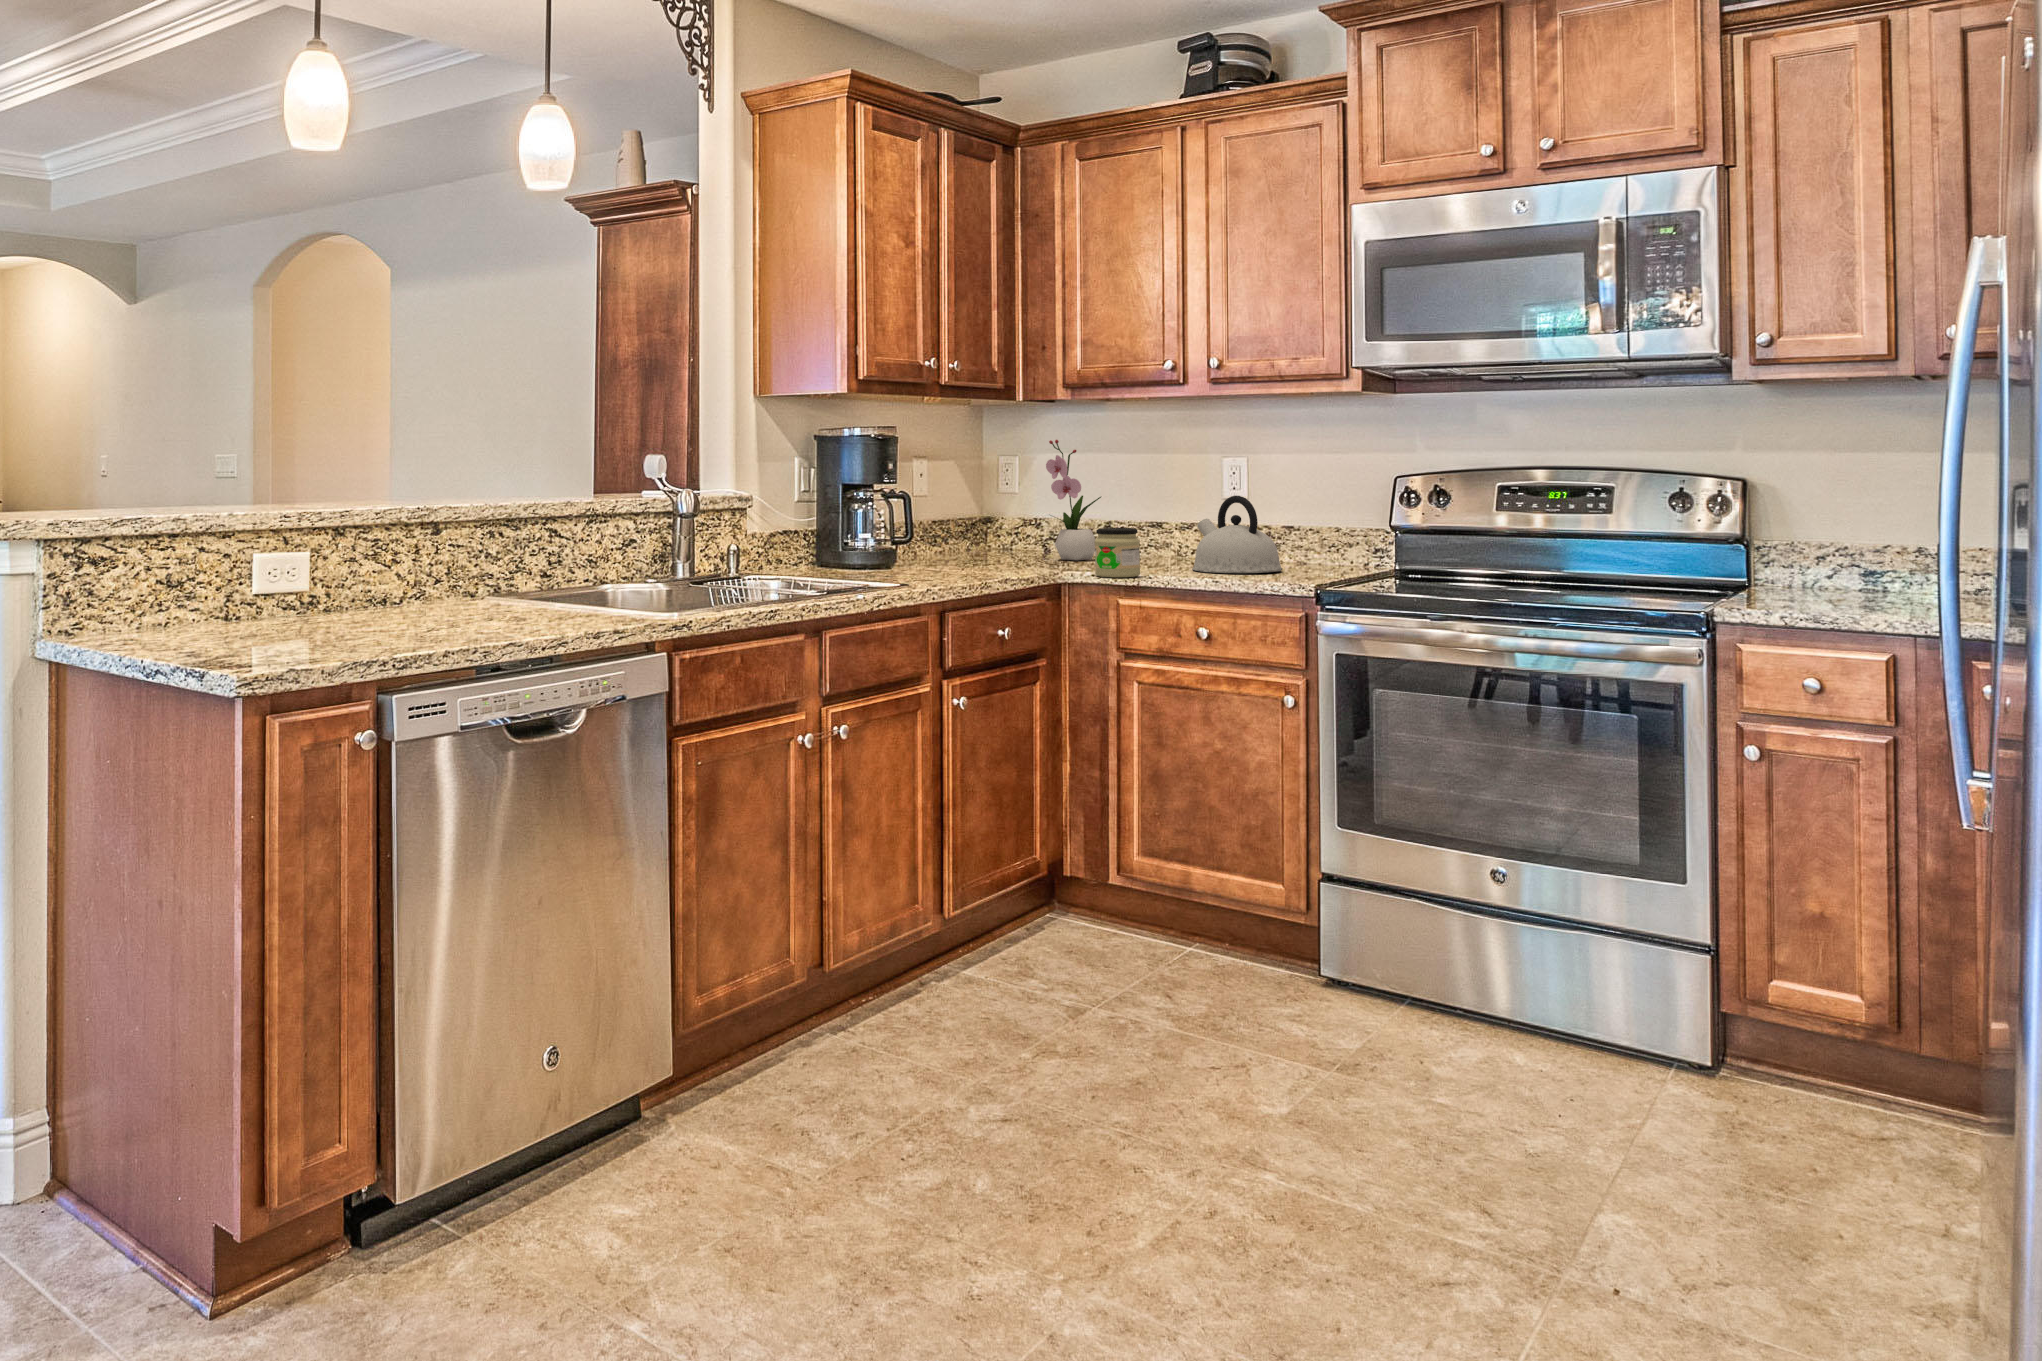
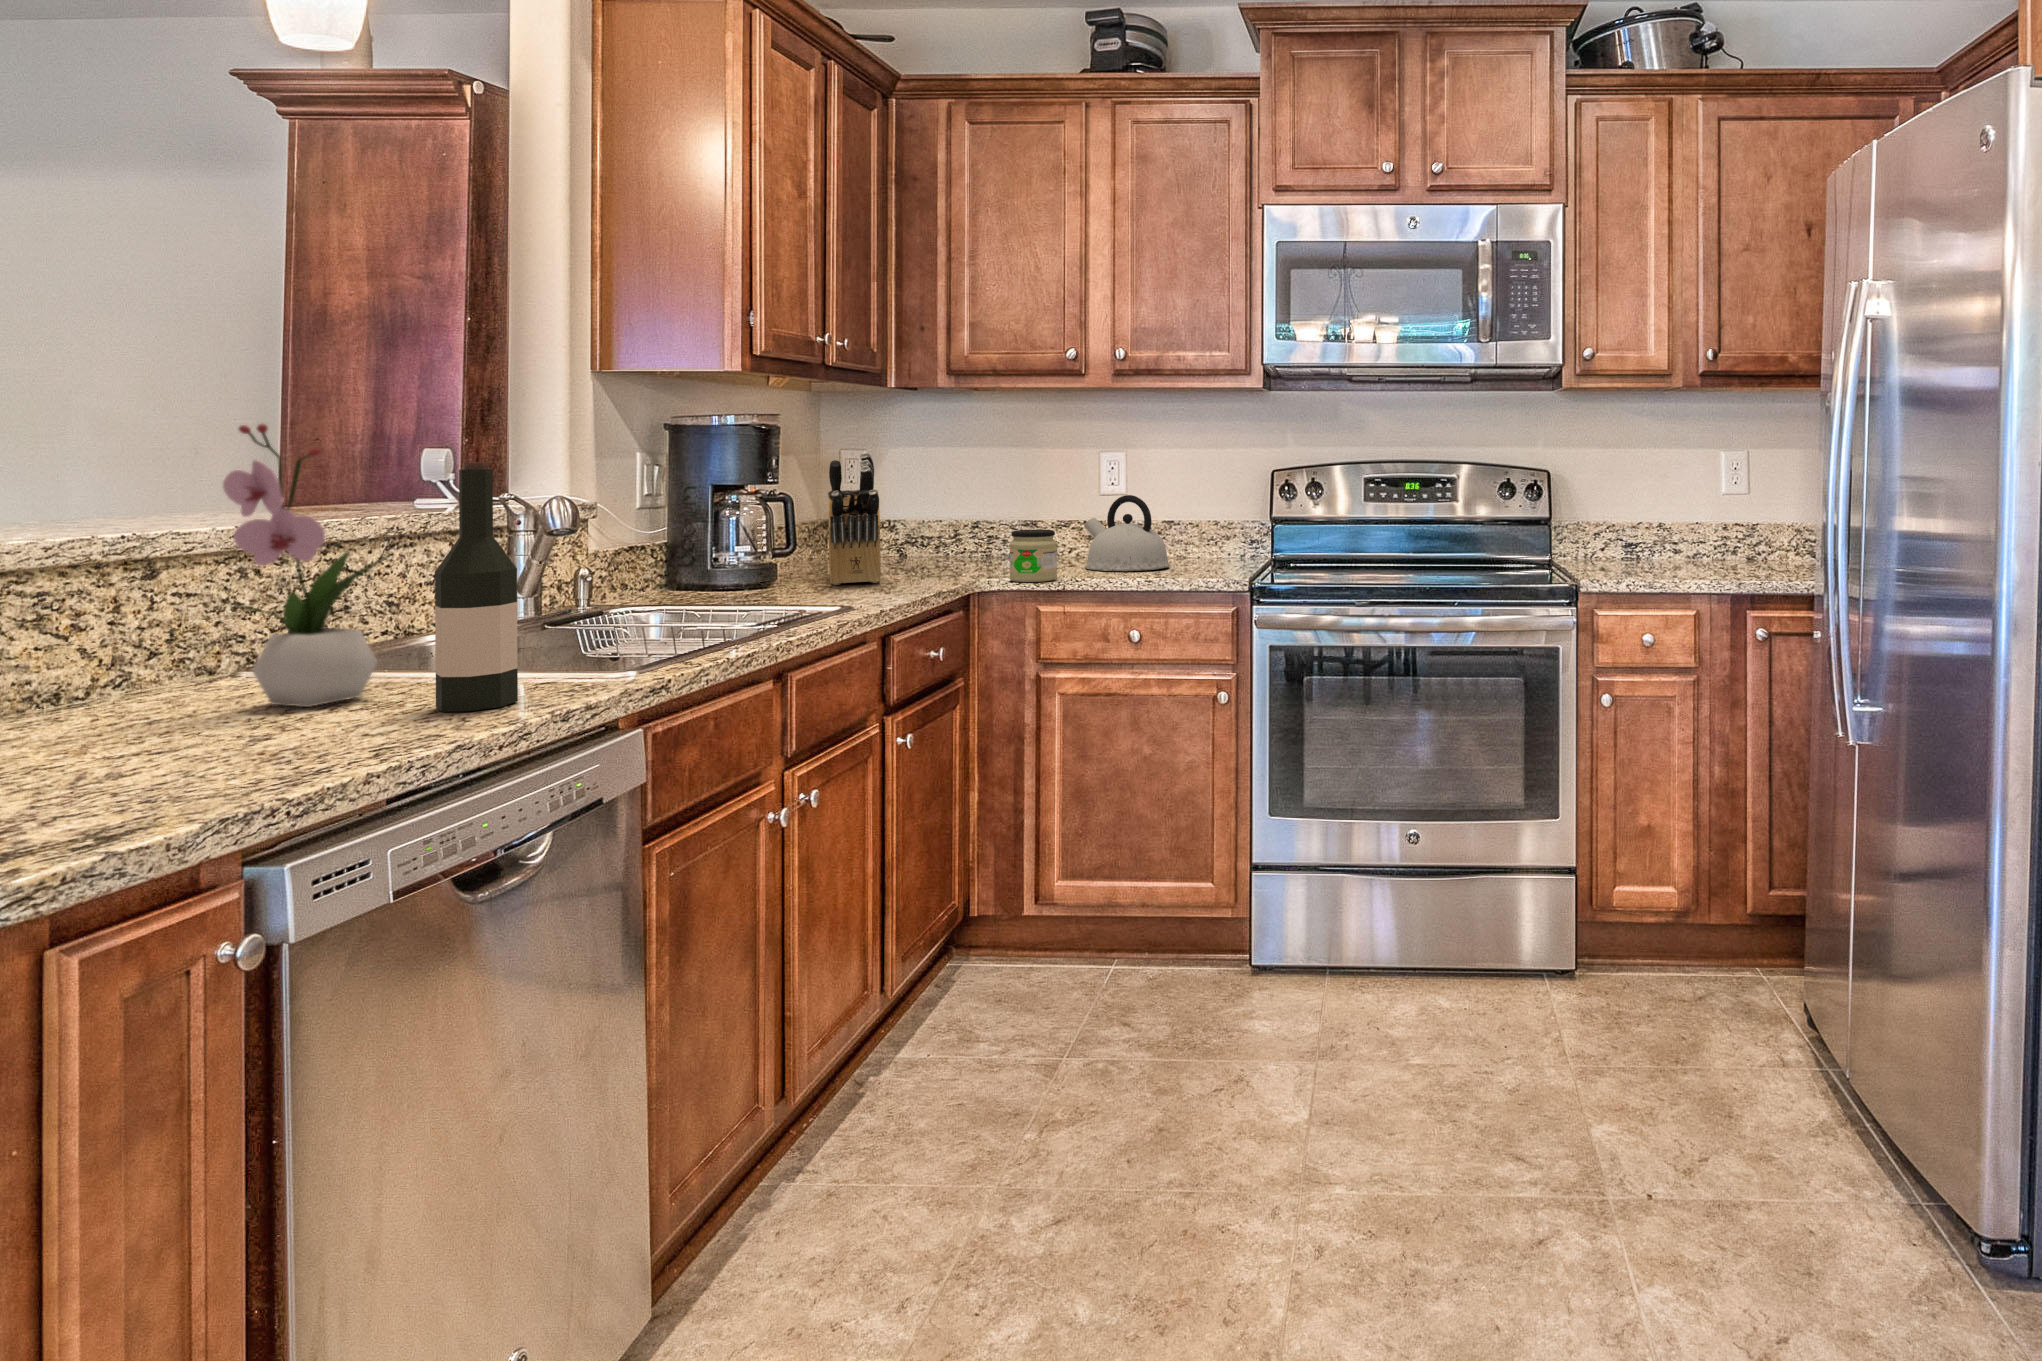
flower arrangement: present [1046,440,1101,560] -> present [223,424,390,707]
knife block: none [935,455,997,572] -> present [828,452,881,585]
wine bottle: none [609,470,650,622] -> present [435,462,518,712]

